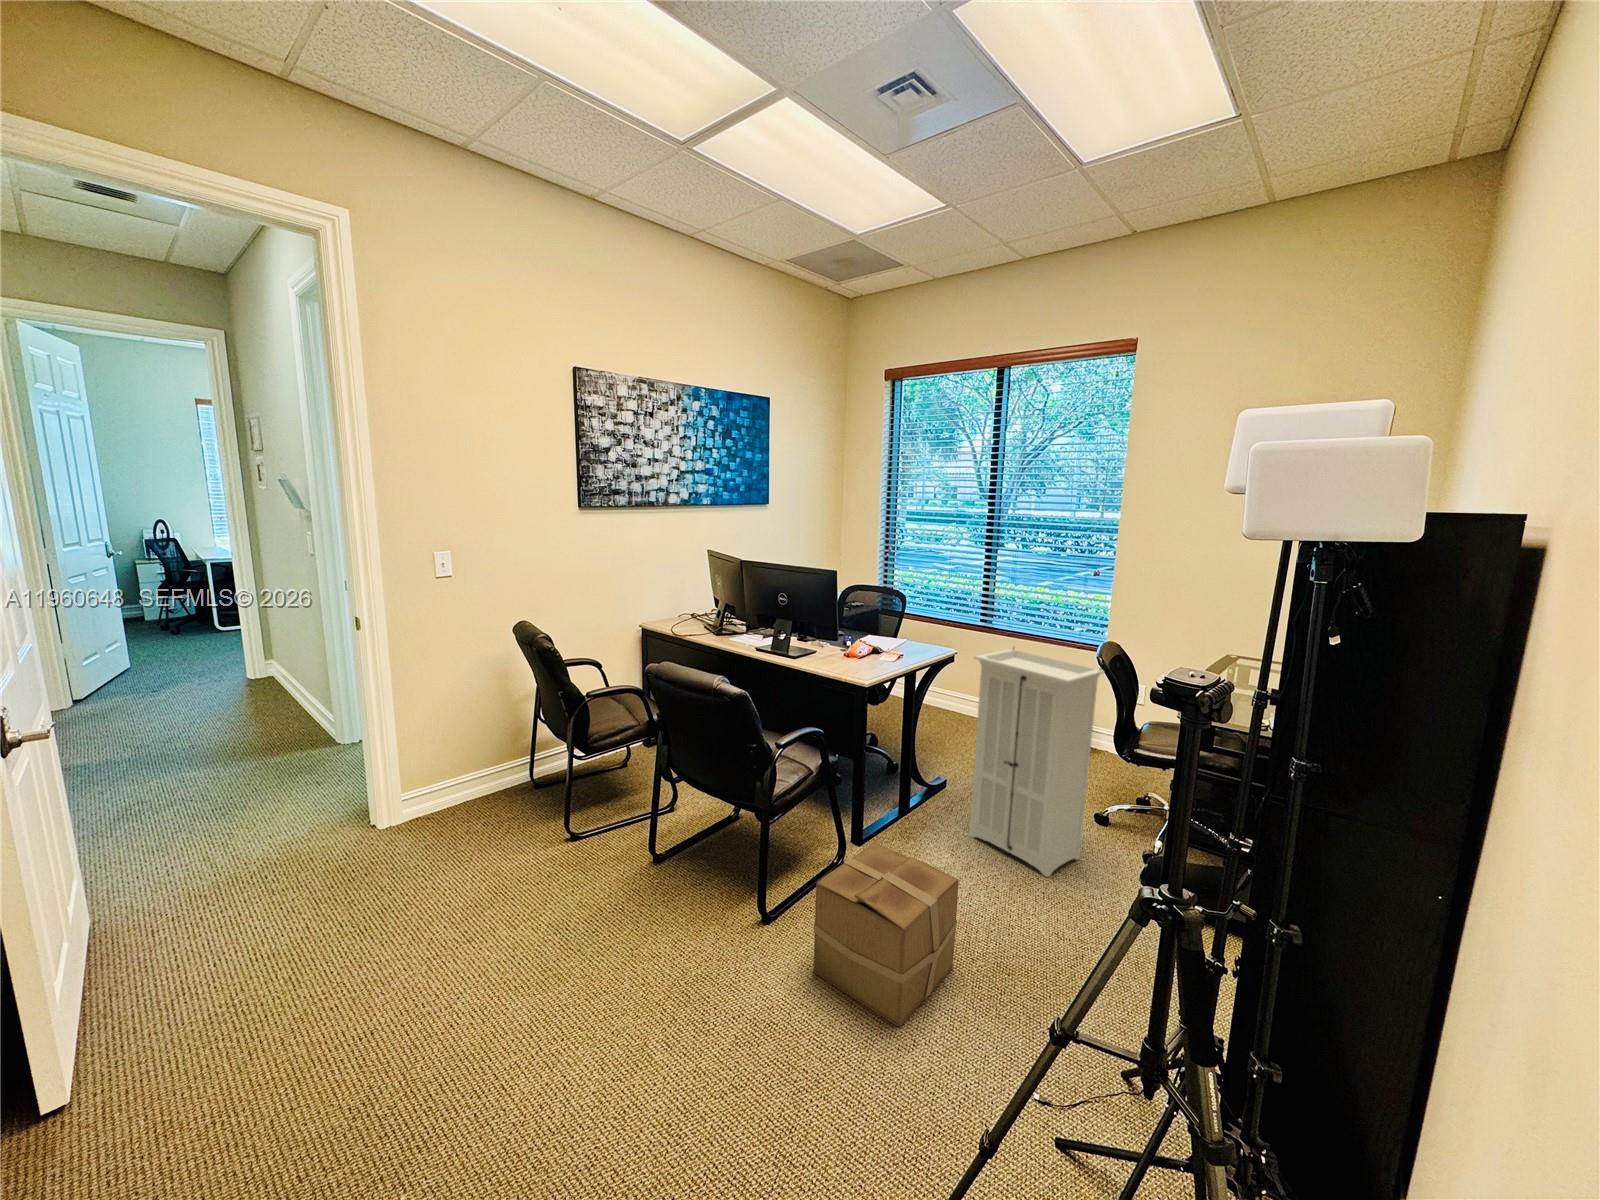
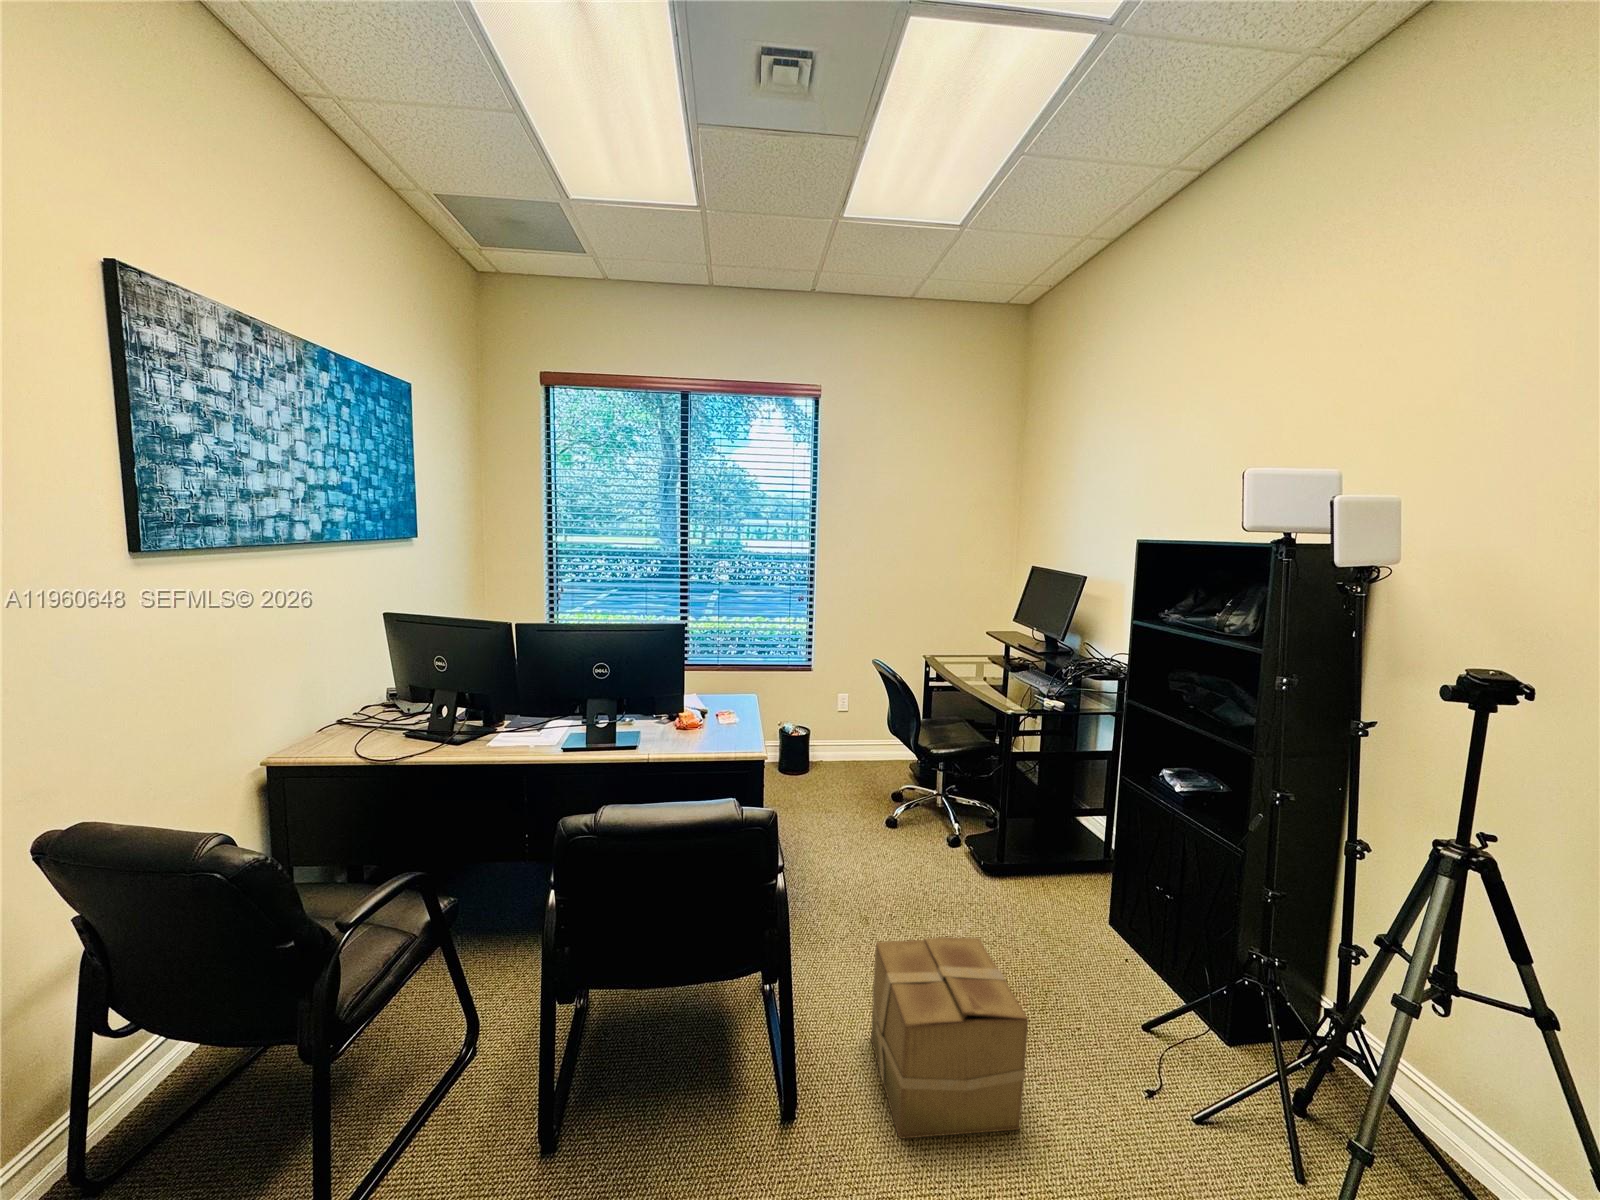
storage cabinet: present [969,649,1104,877] -> none [825,683,936,898]

